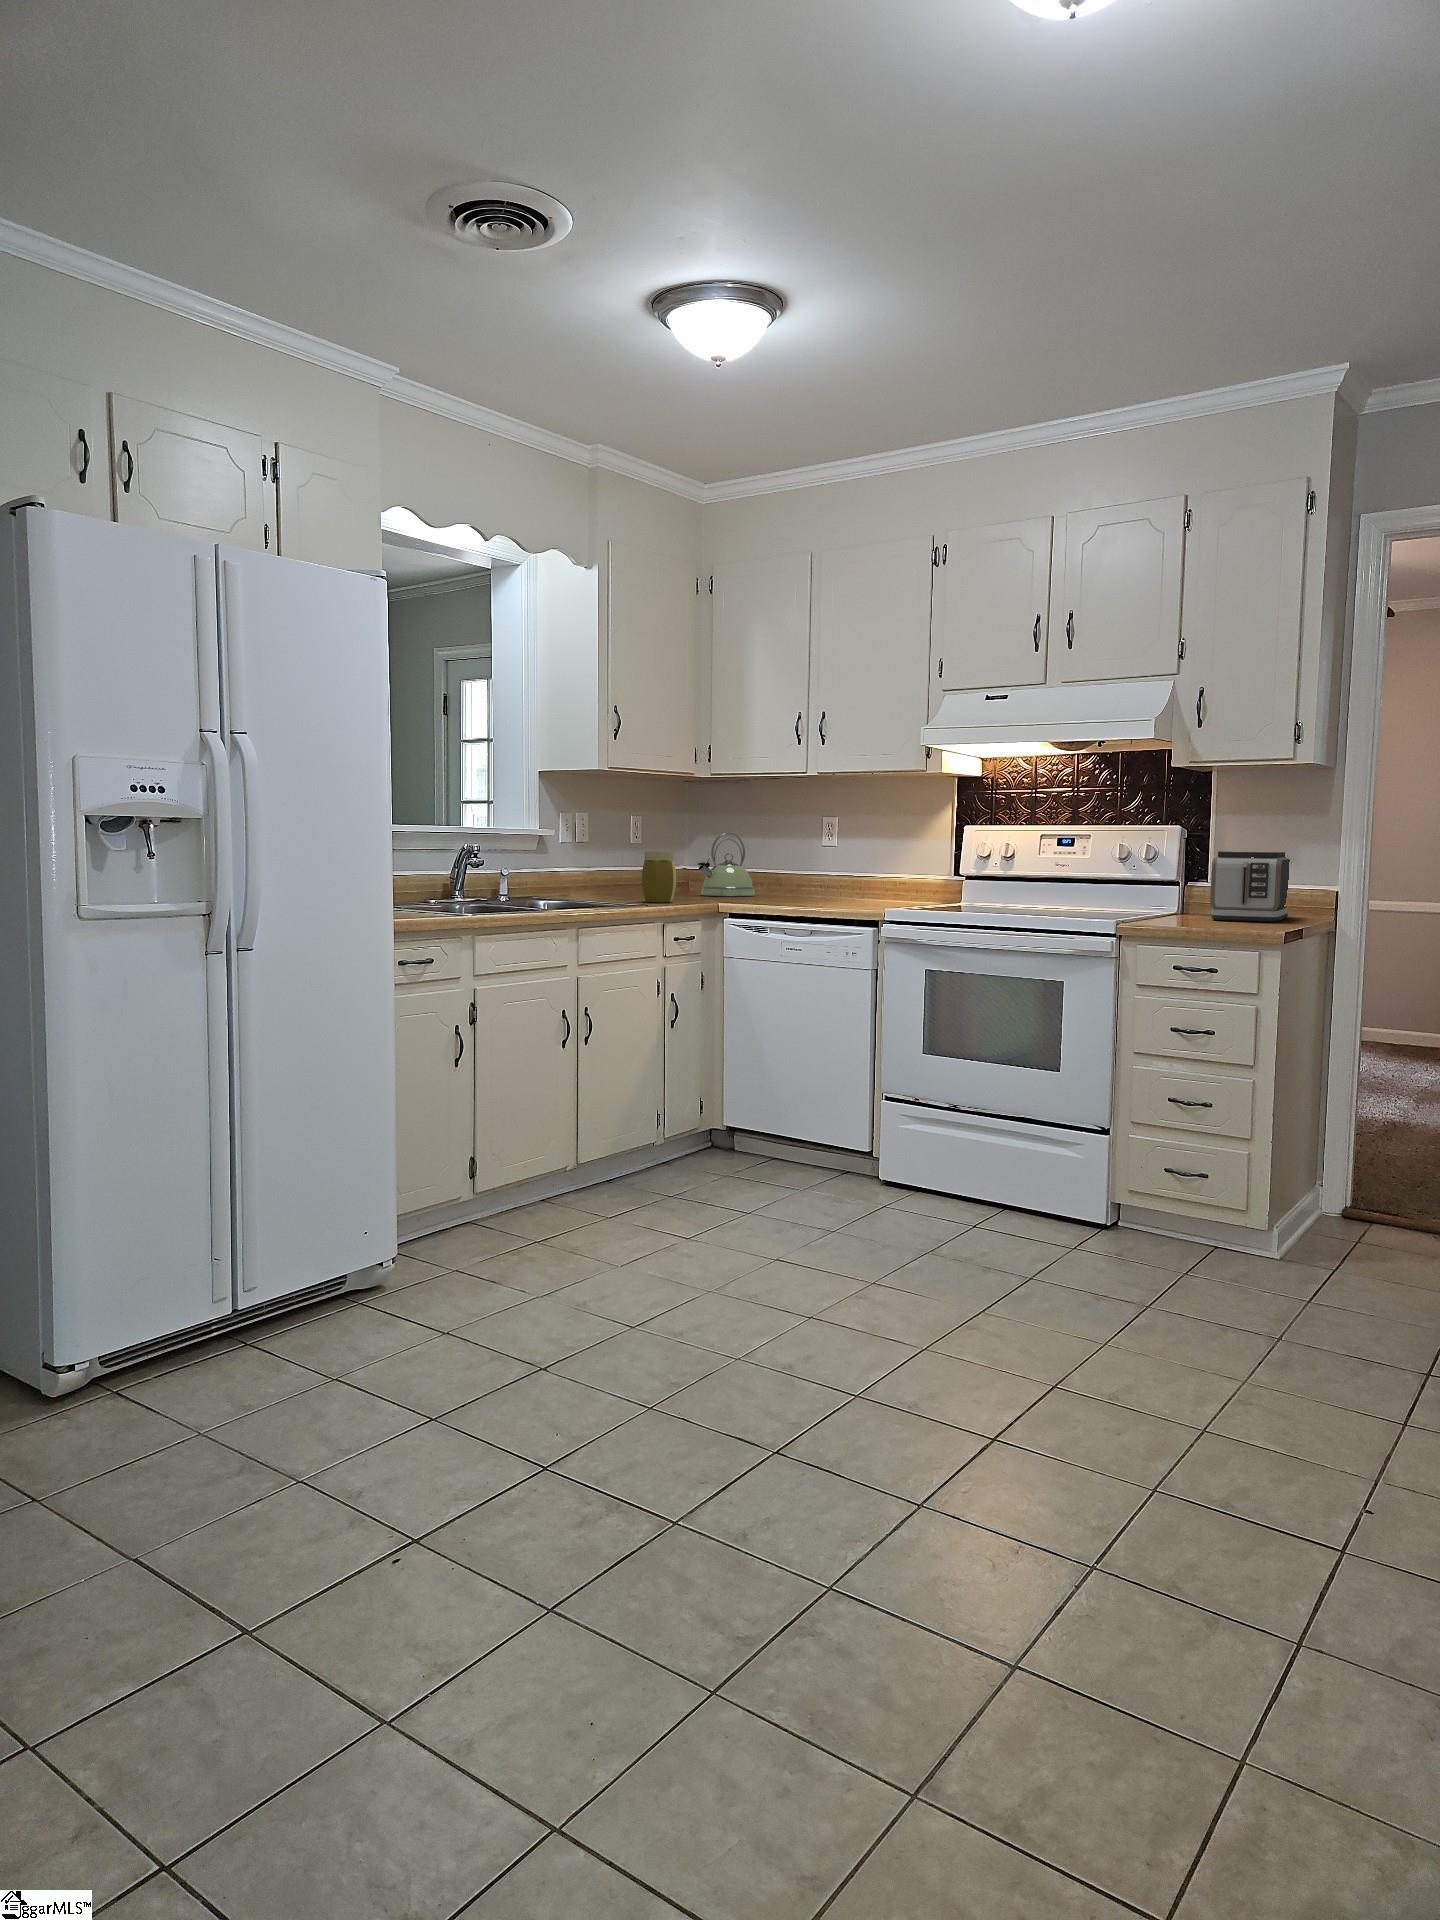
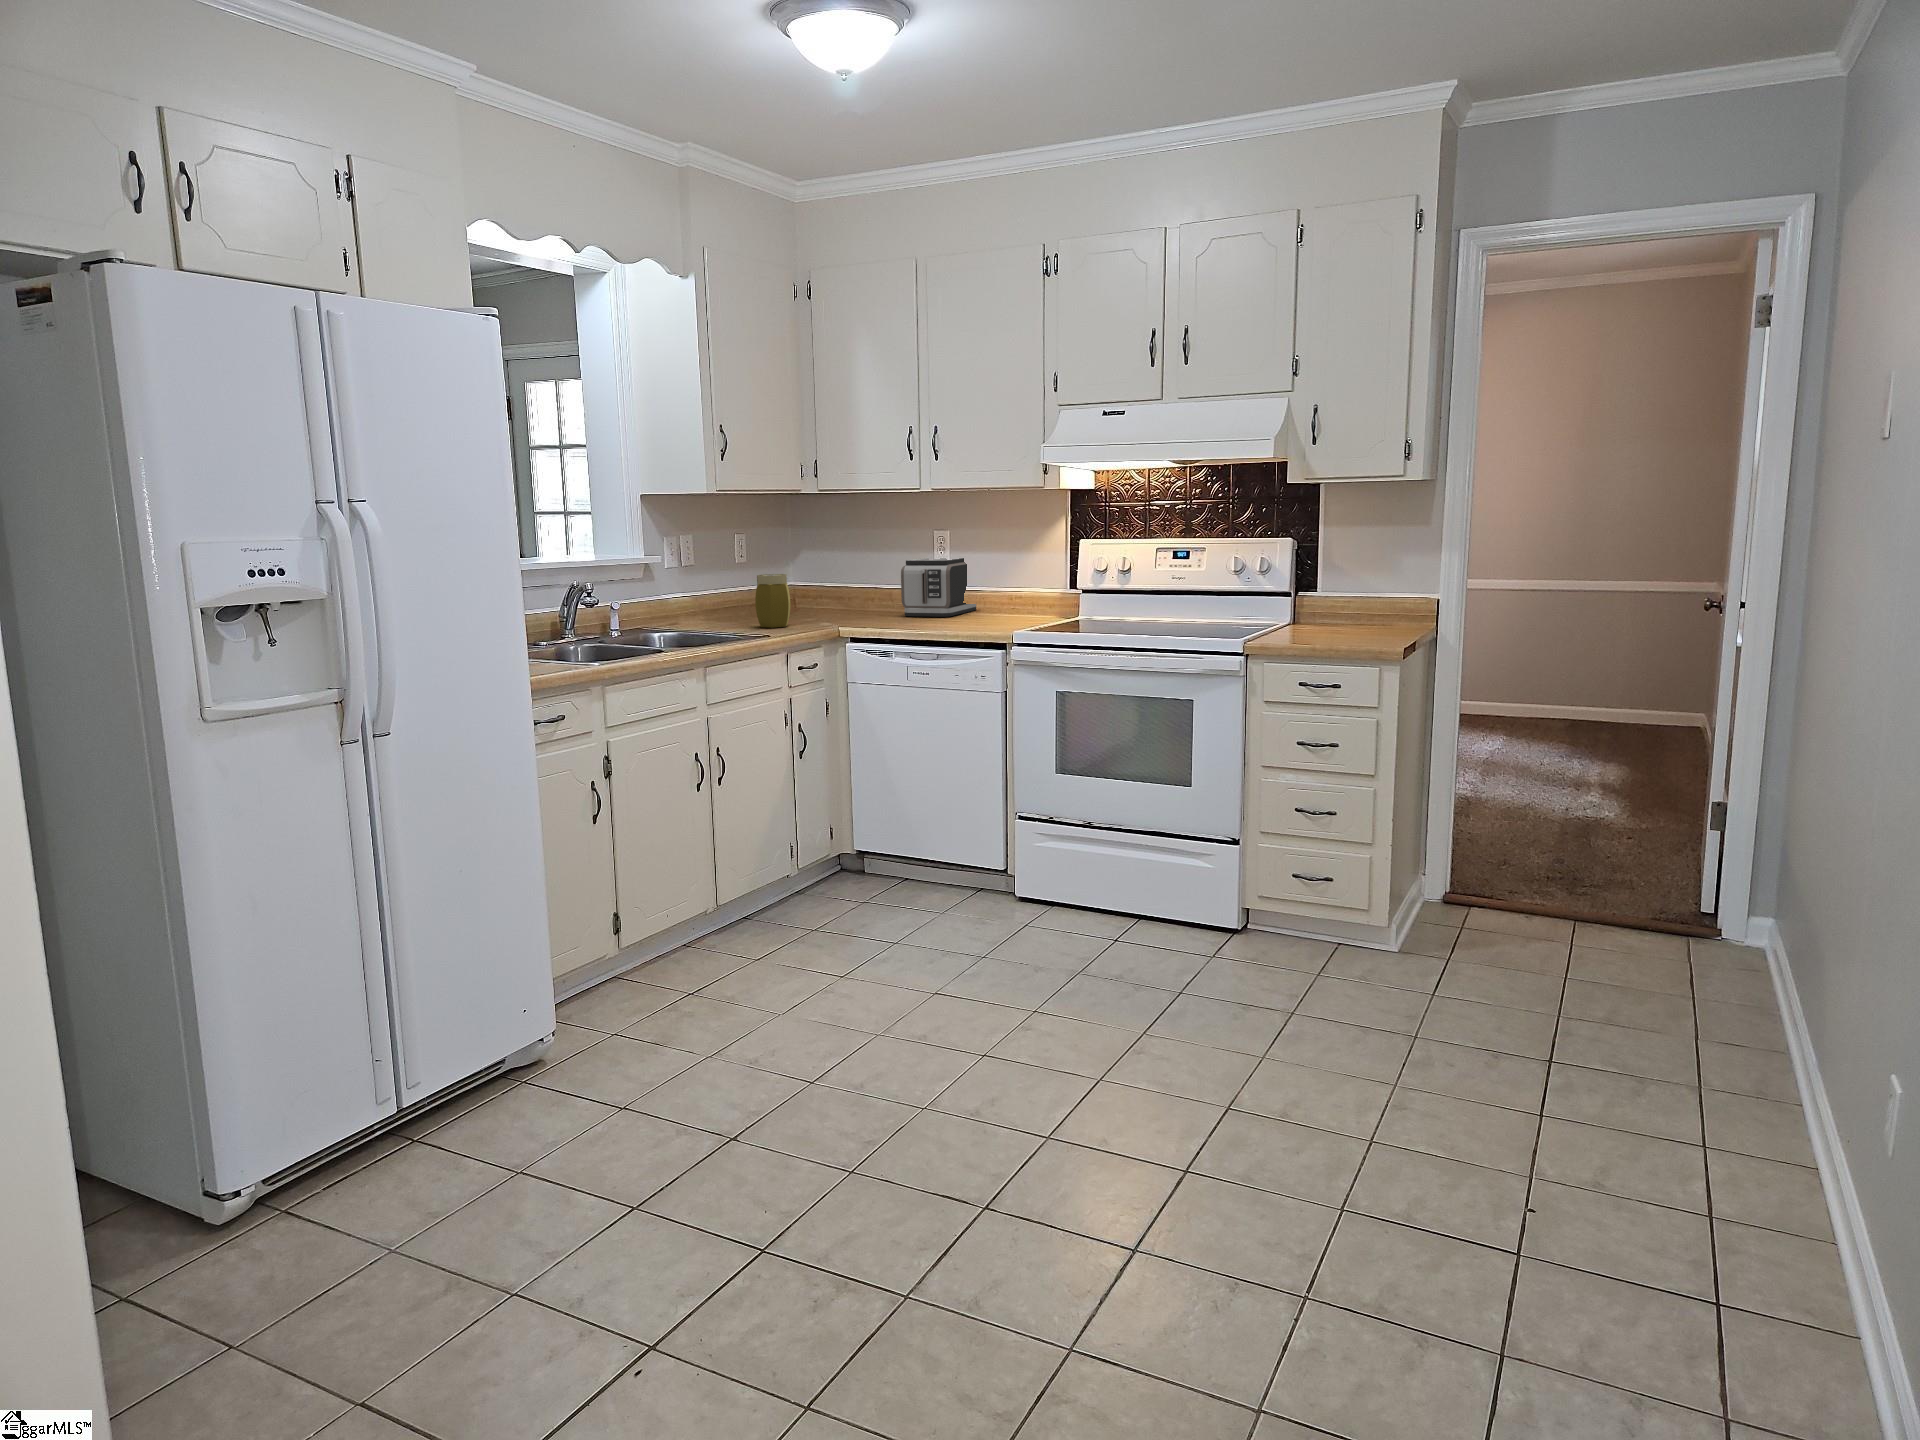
kettle: present [698,833,755,896] -> none [805,547,865,613]
toaster: present [1210,851,1290,922] -> present [901,558,976,617]

